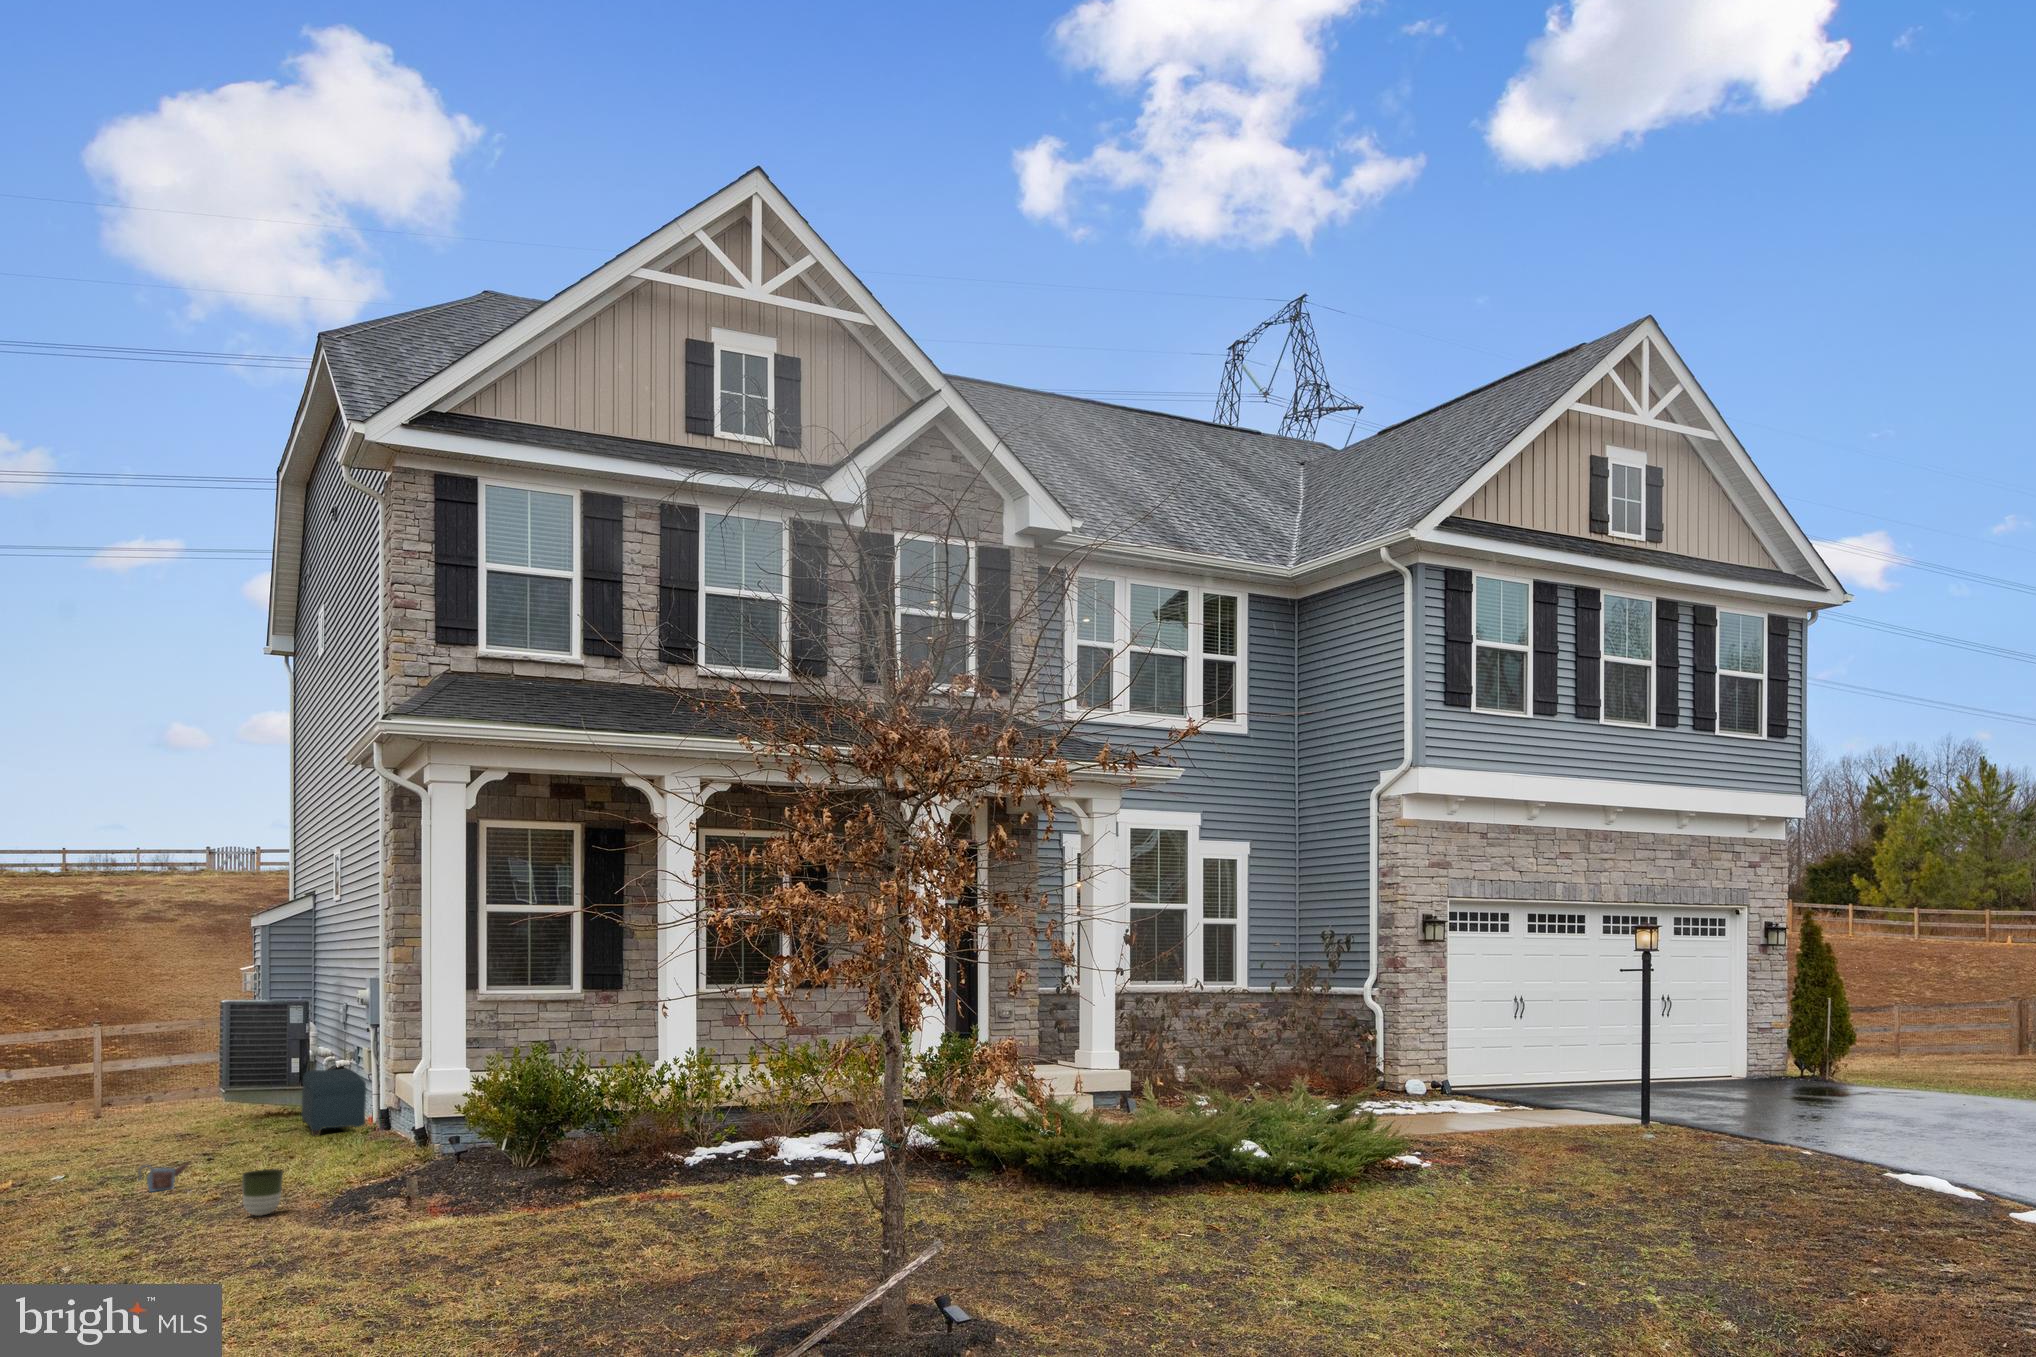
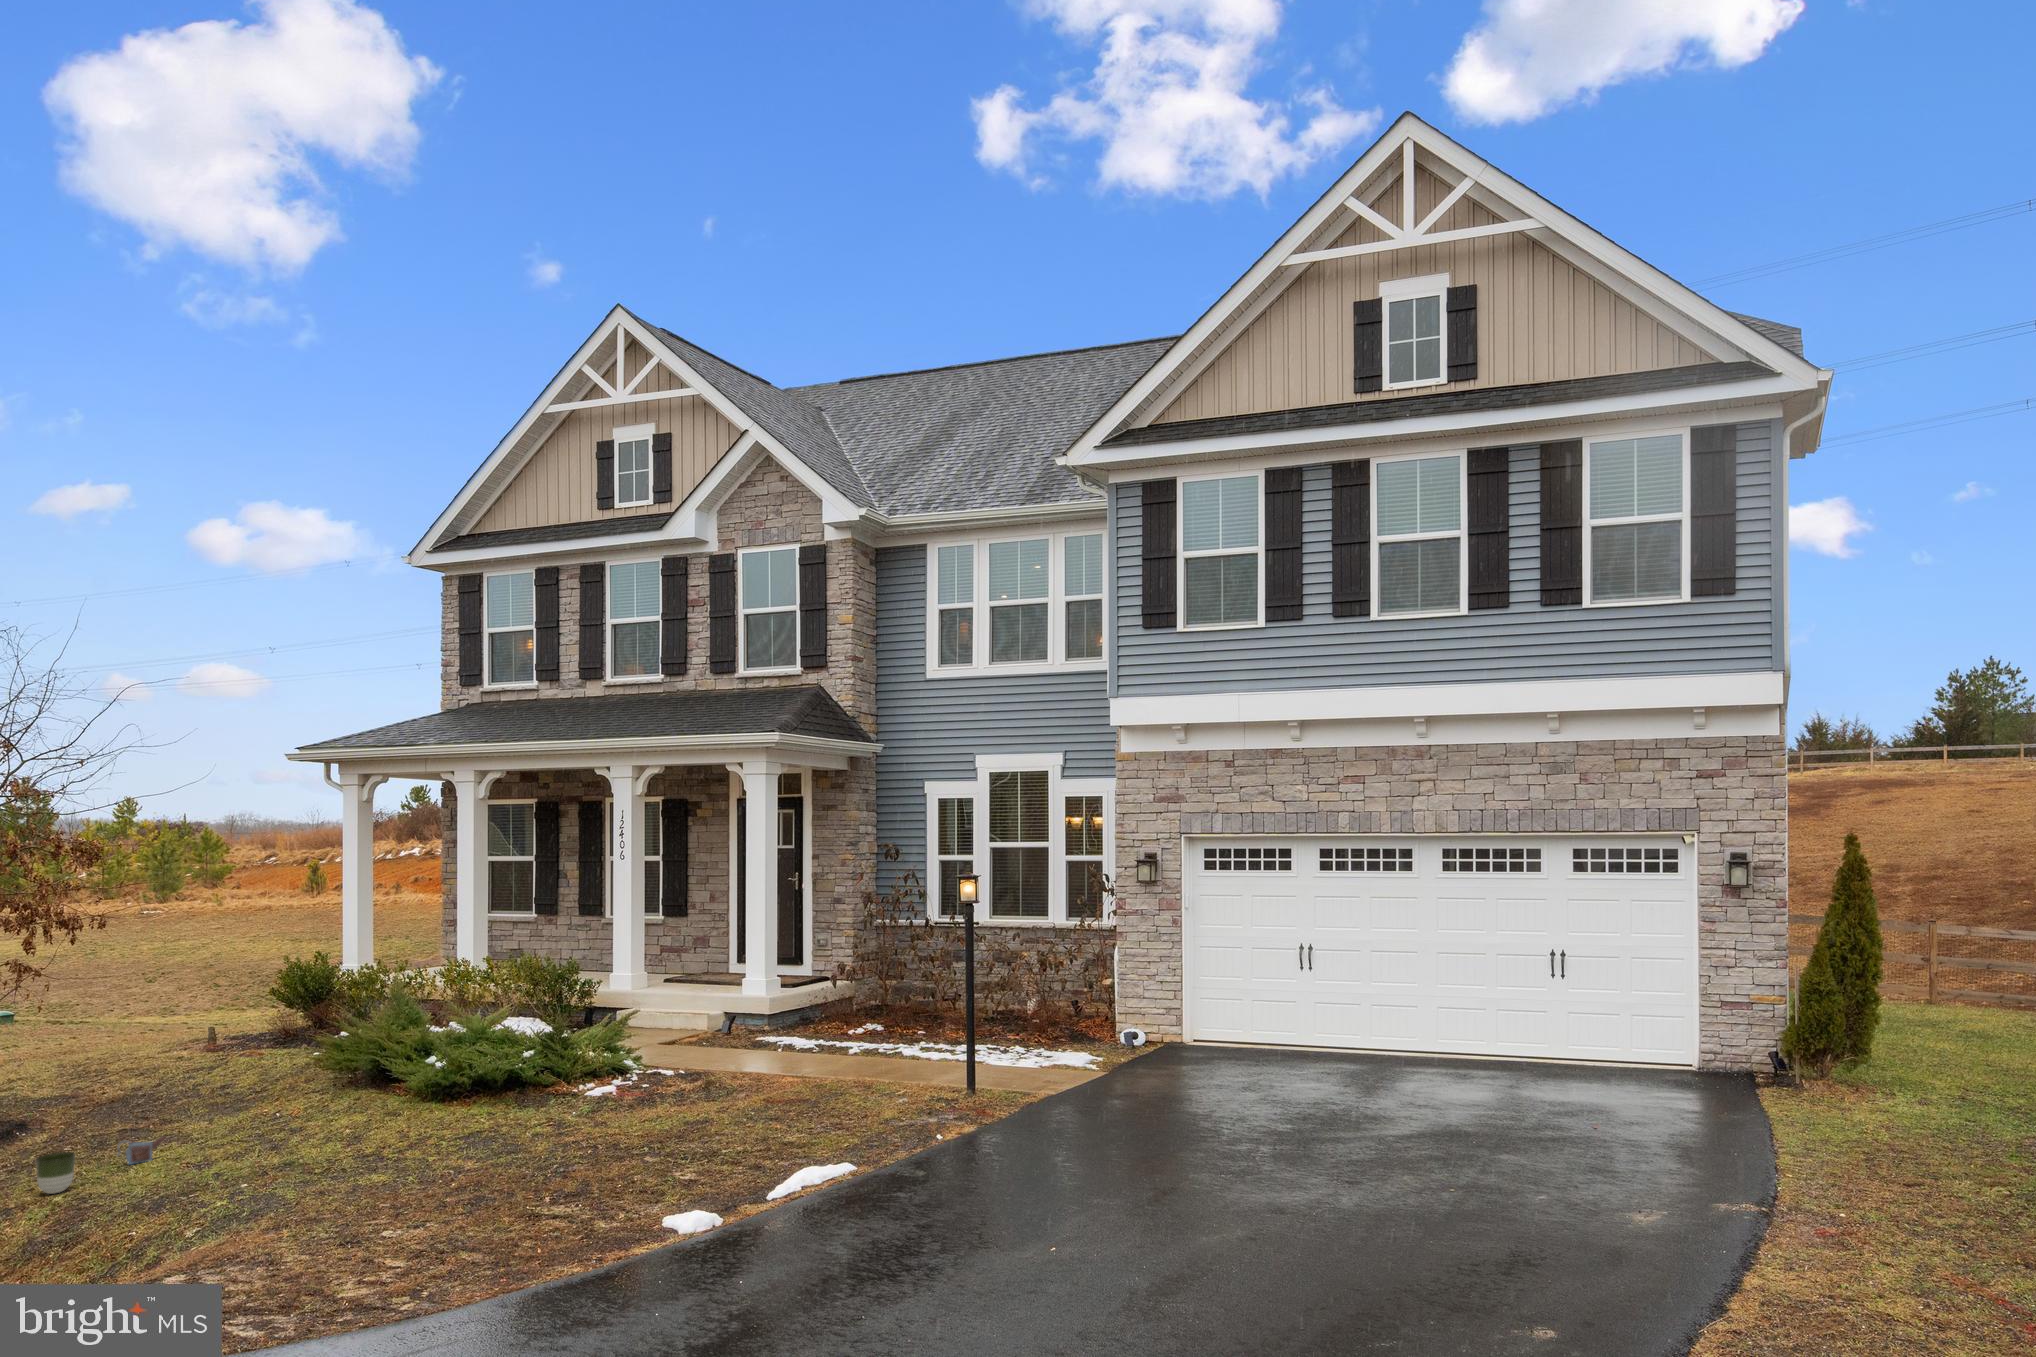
bench: present [302,1069,366,1136] -> none [265,1030,327,1096]
planter: present [242,1169,283,1216] -> present [36,1152,75,1194]

